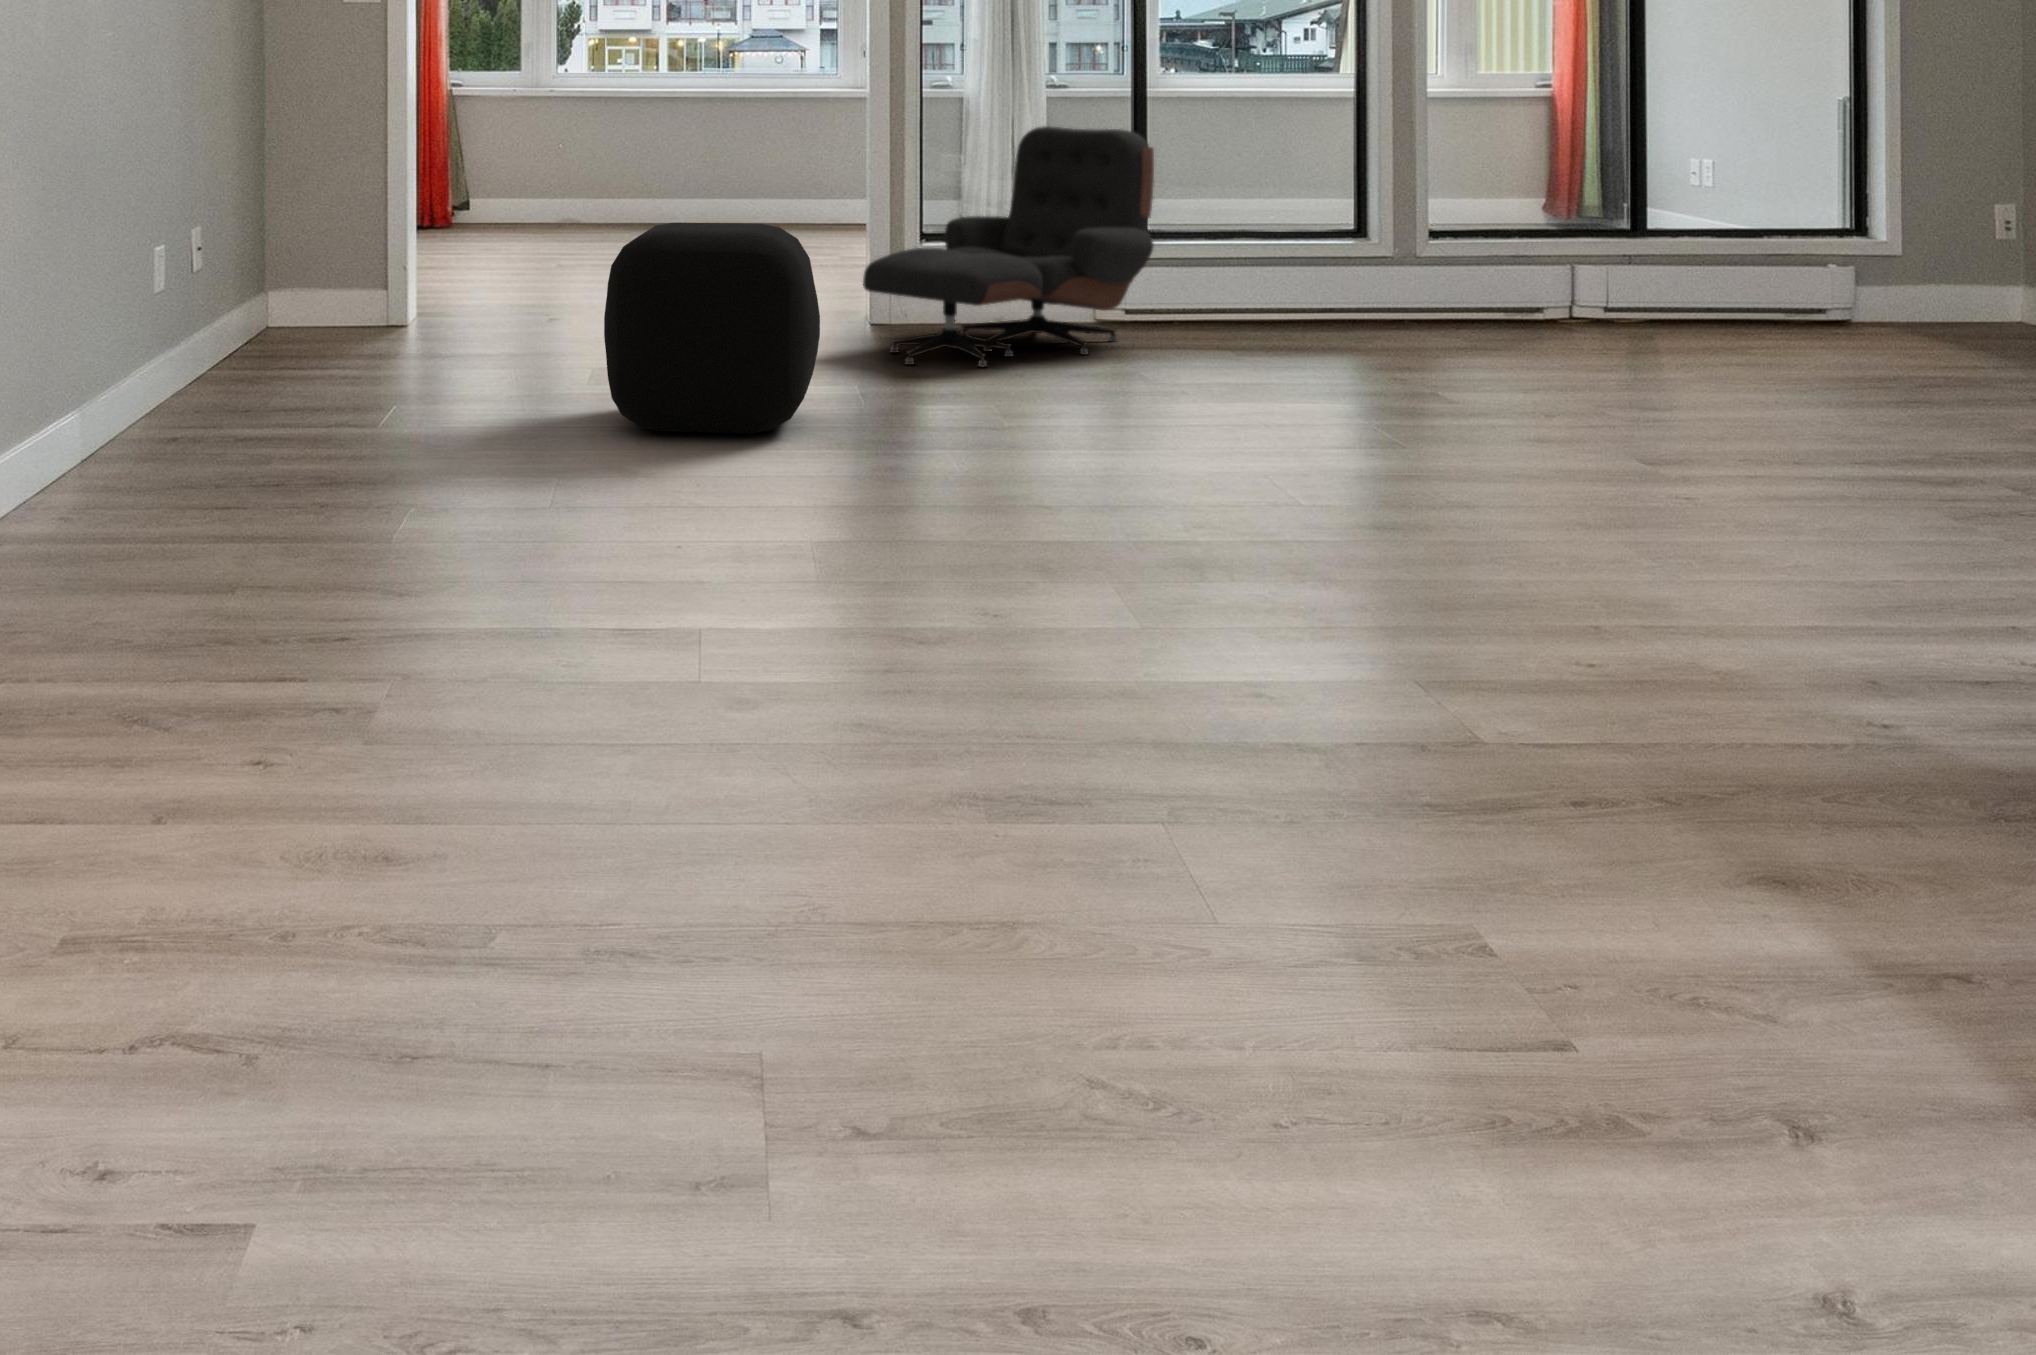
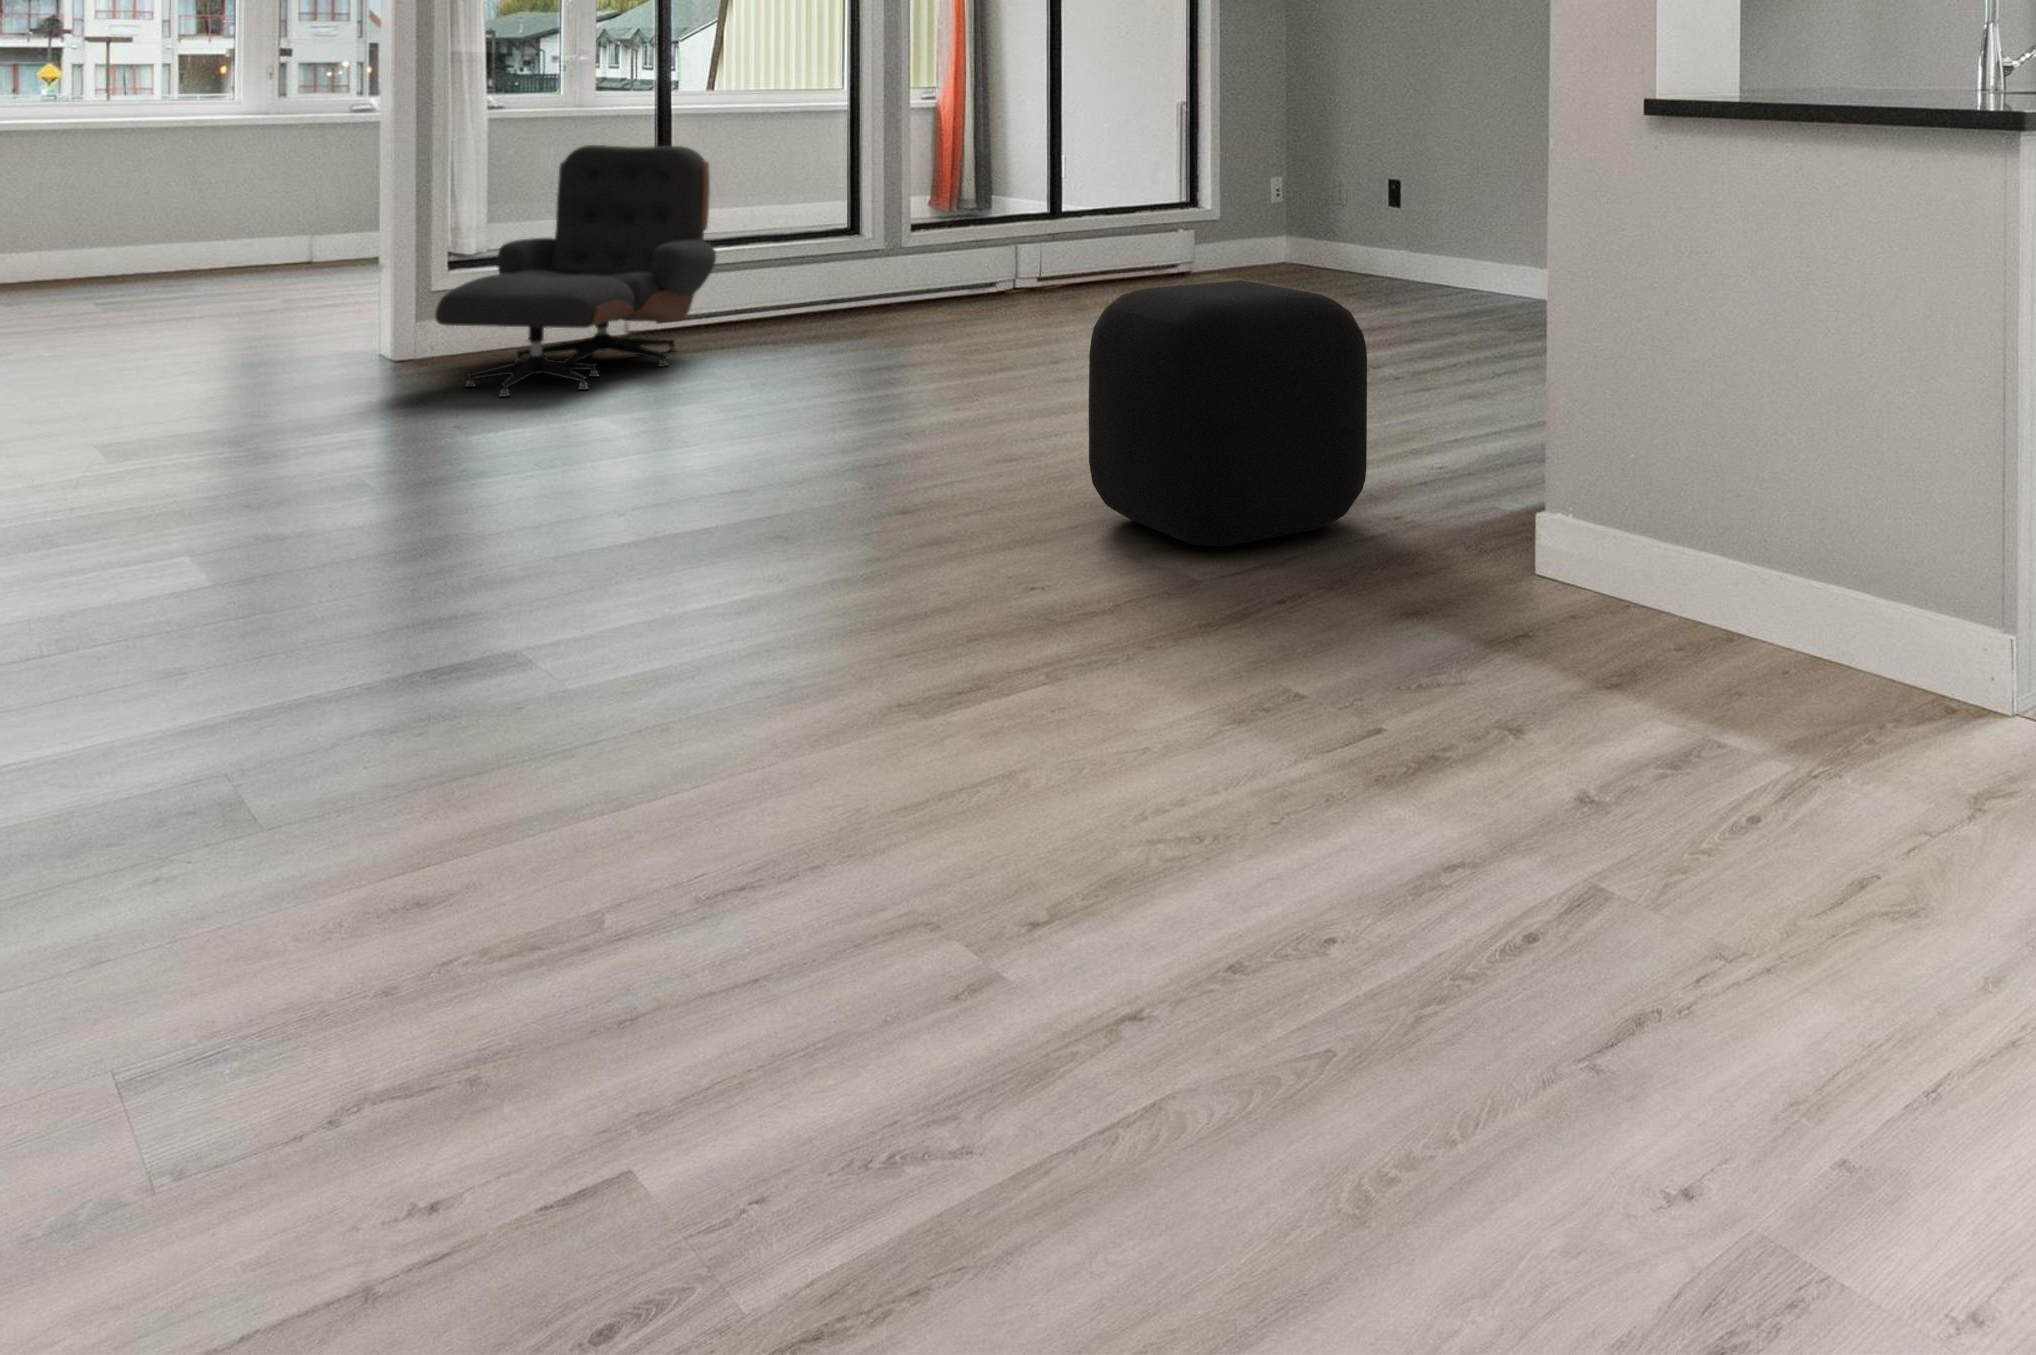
ottoman: present [604,223,820,433] -> present [1089,280,1367,547]

